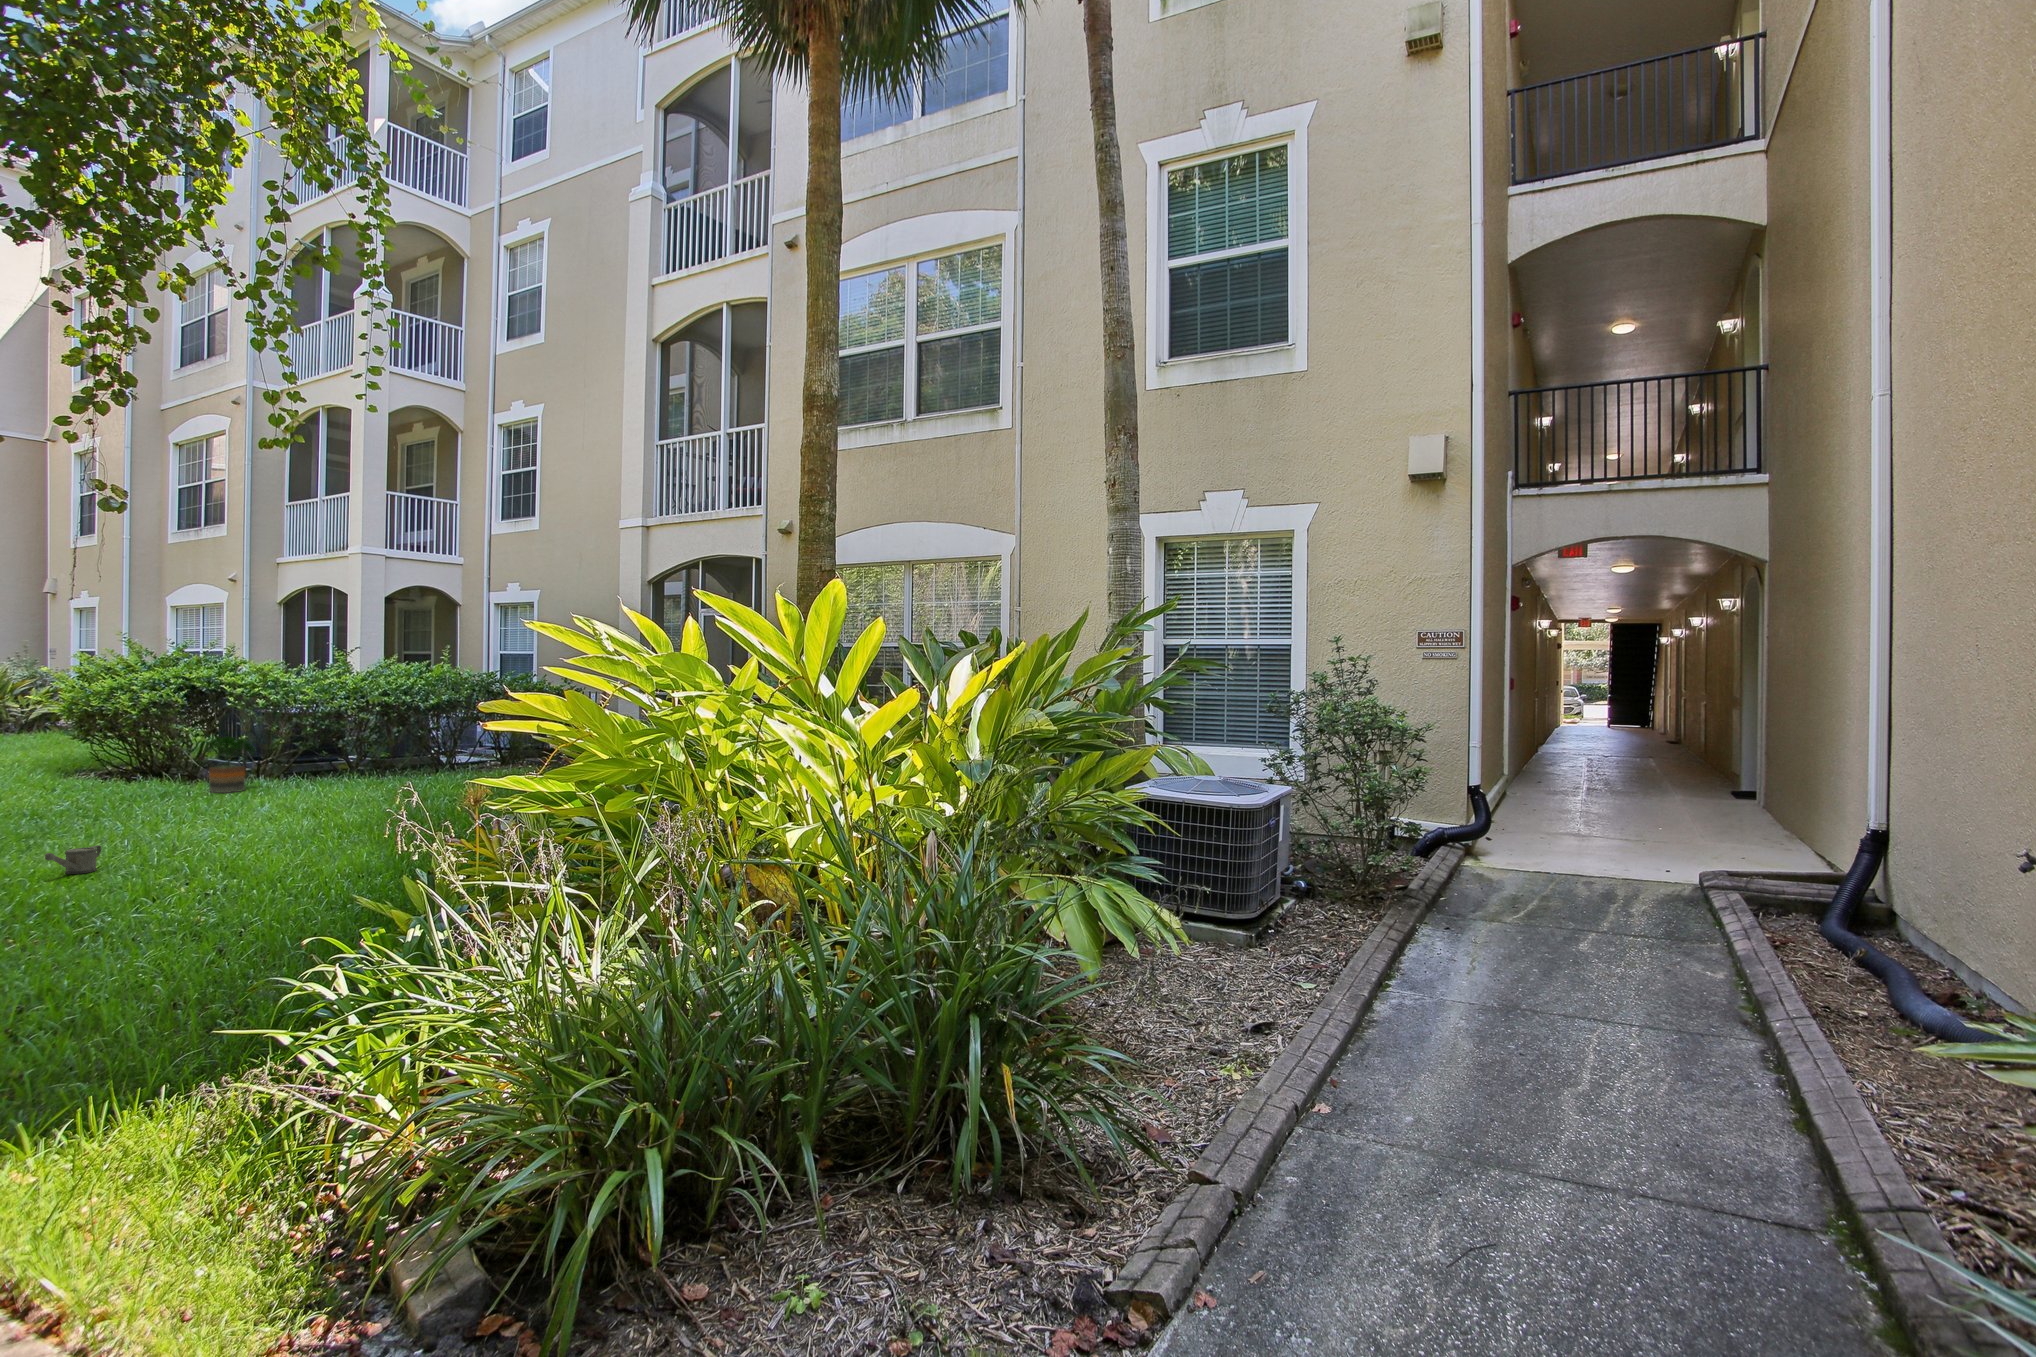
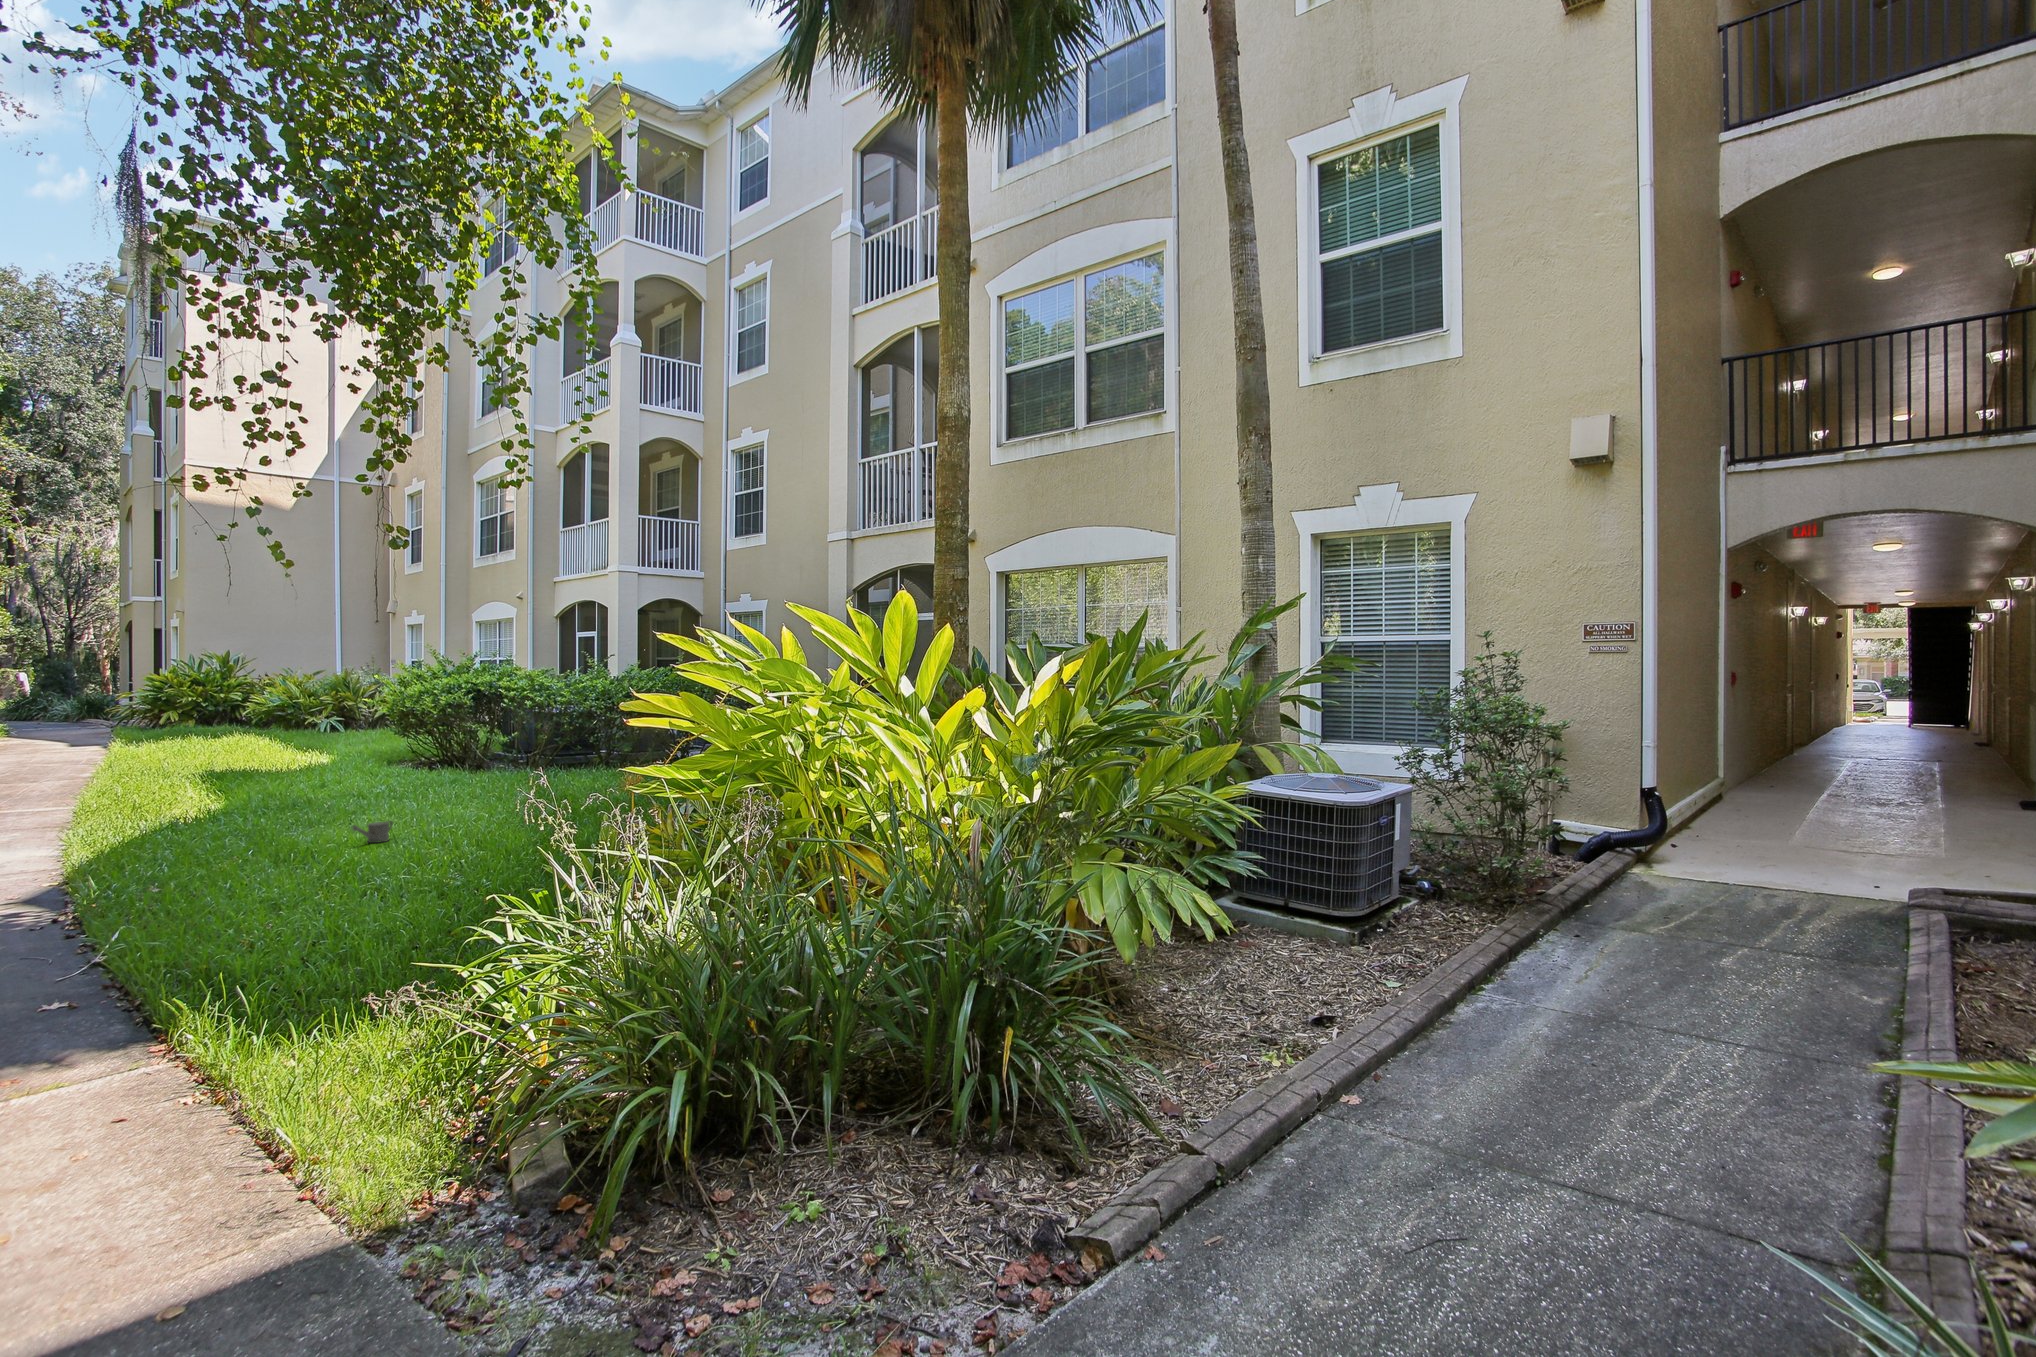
potted tree: present [205,737,256,793] -> none [481,733,522,781]

